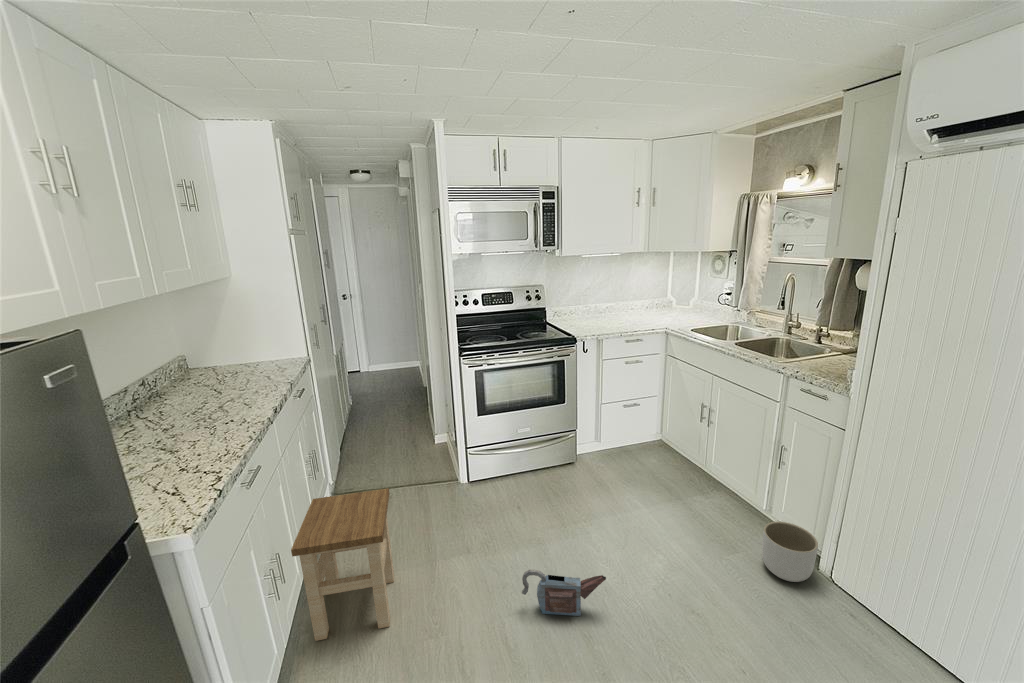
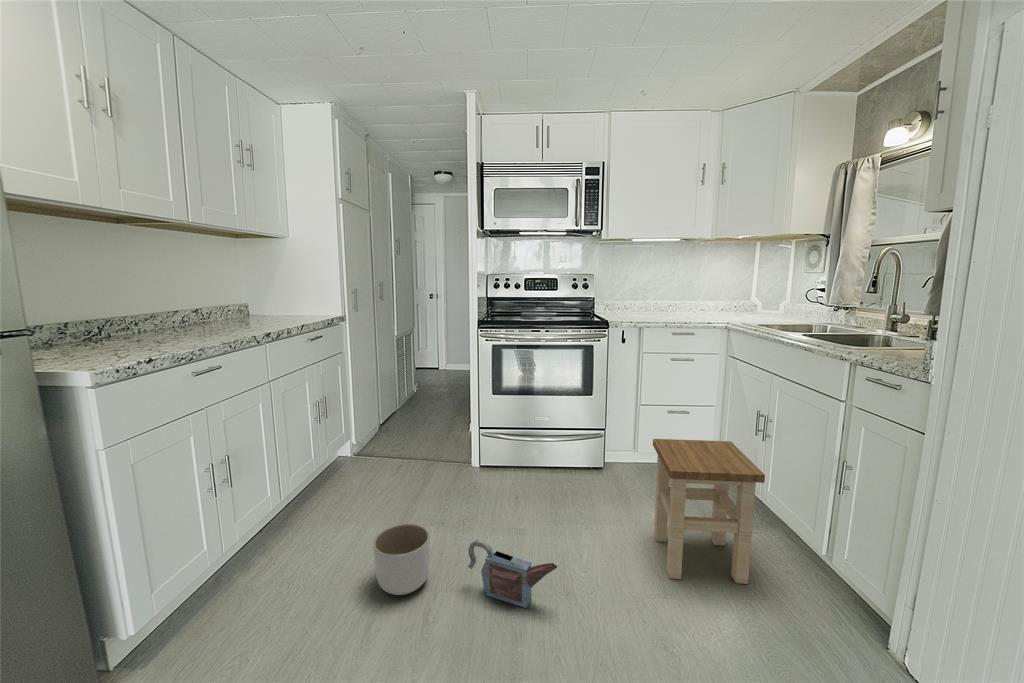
stool: present [291,488,394,641] -> present [653,439,765,584]
planter: present [762,521,818,582] -> present [373,523,430,595]

